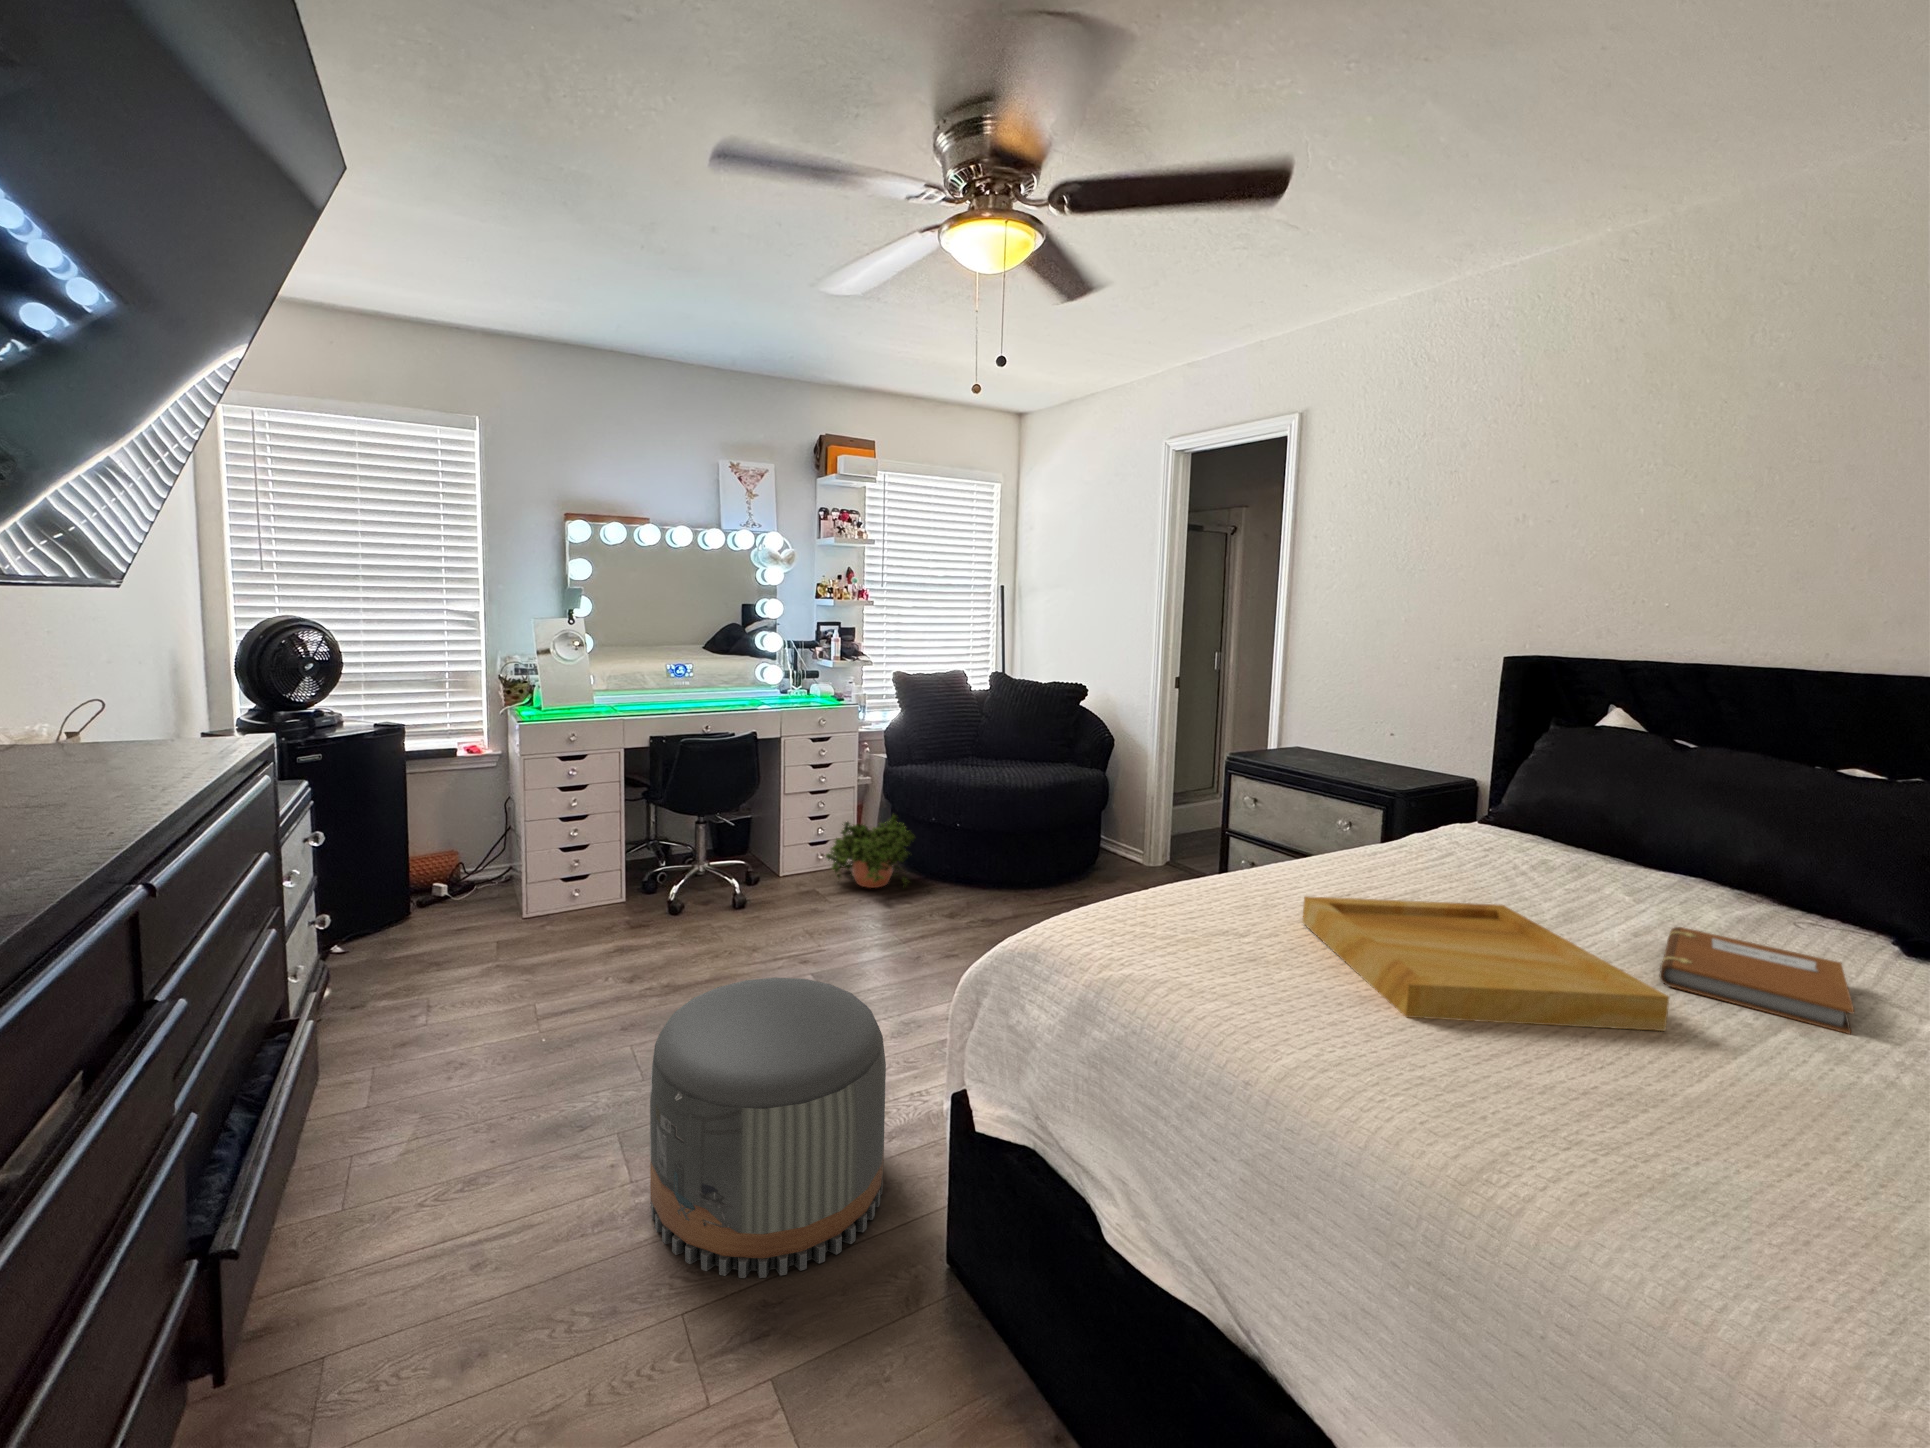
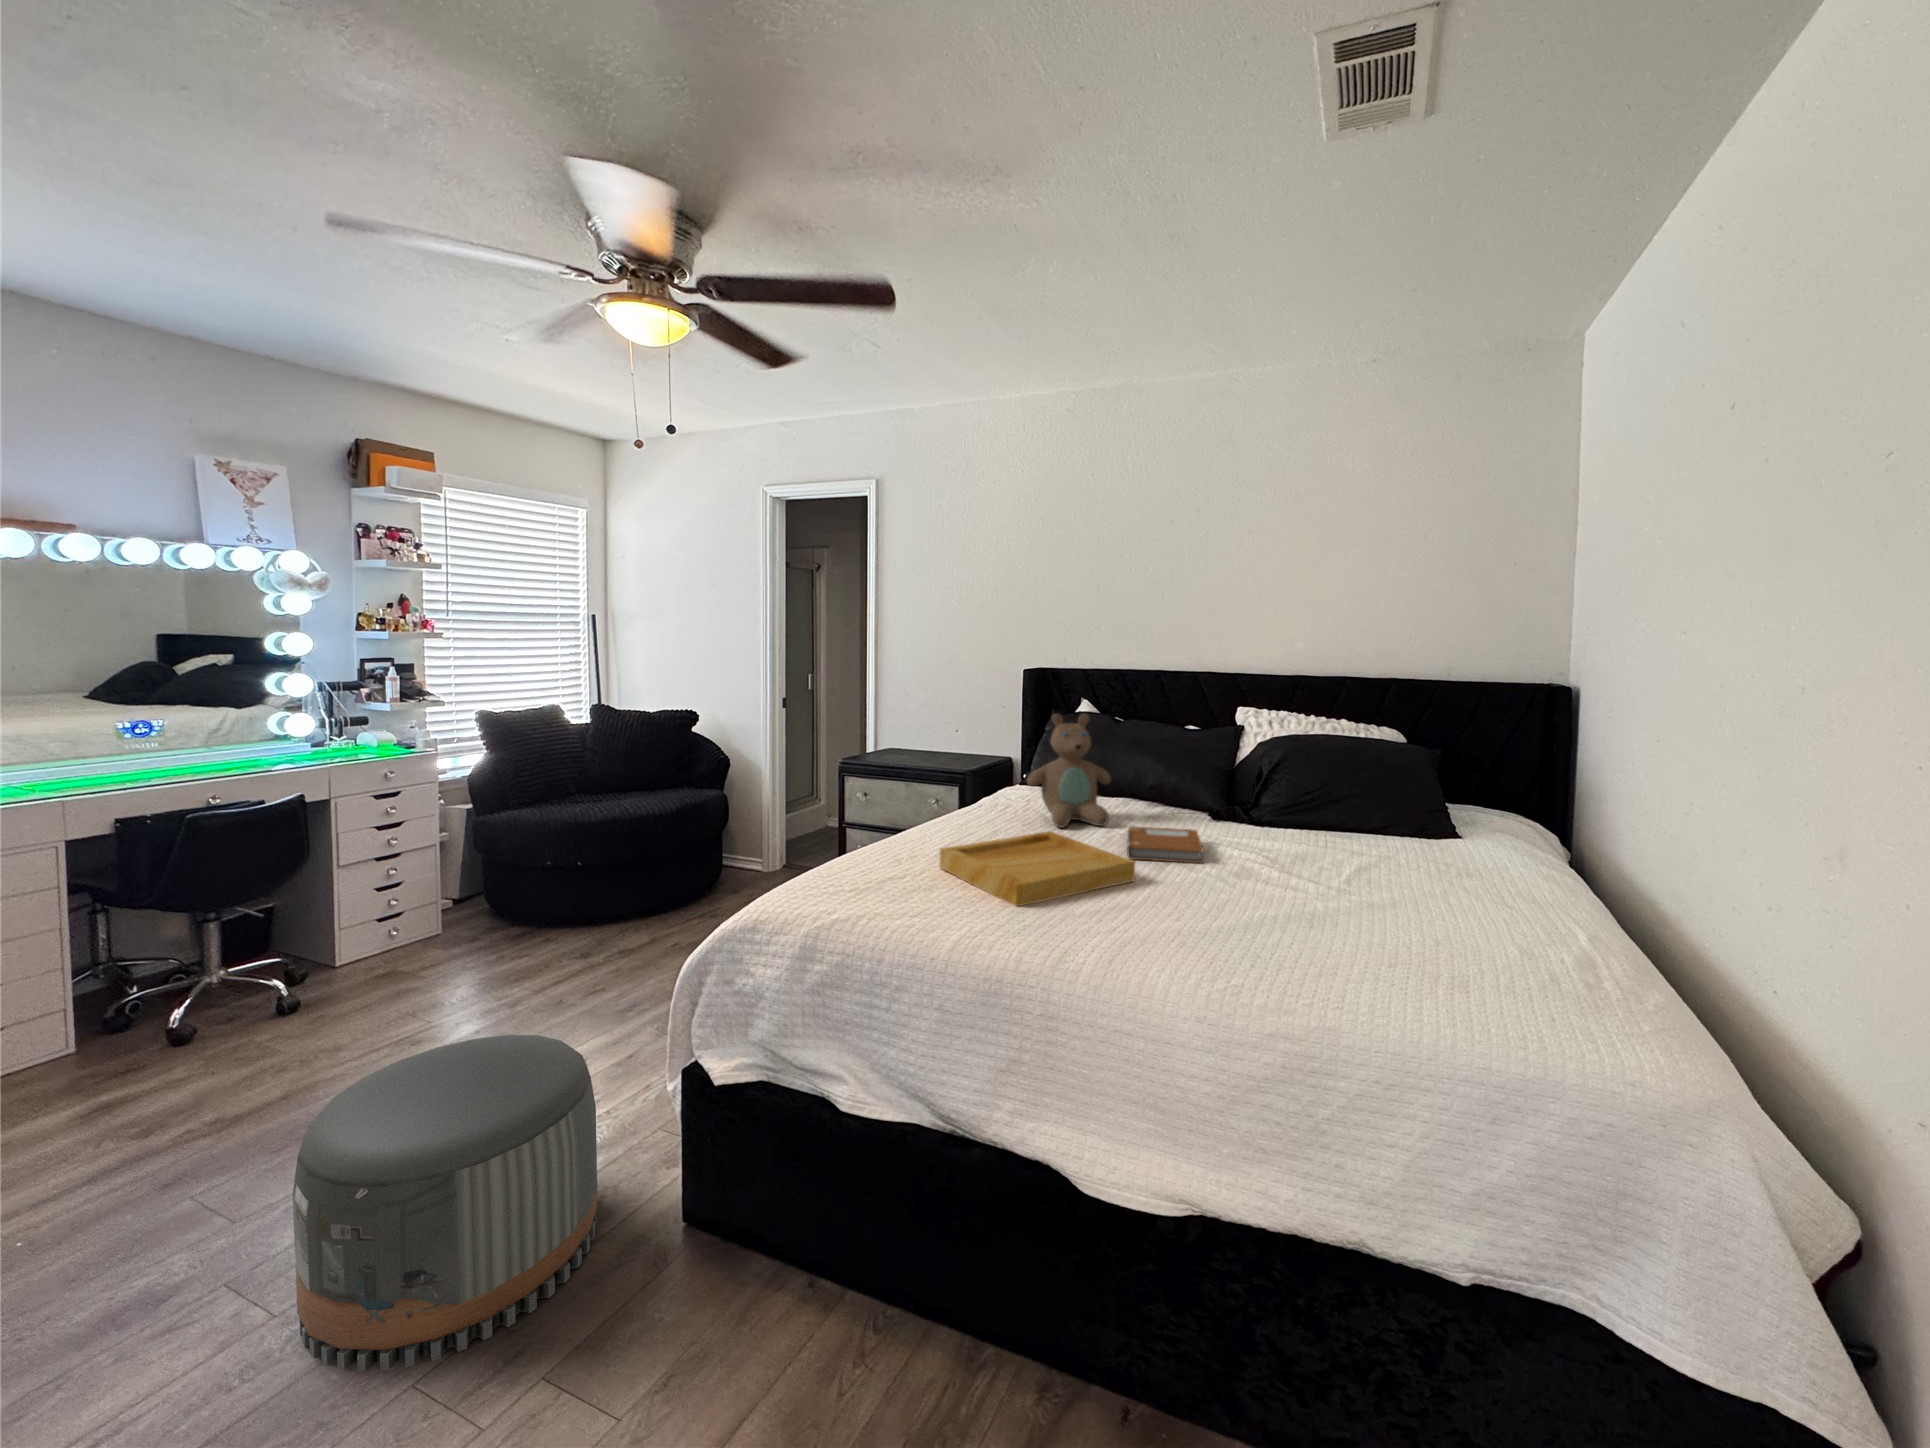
teddy bear: none [1479,724,1646,913] -> present [1027,714,1111,828]
potted plant: present [826,815,914,888] -> none [404,865,528,953]

